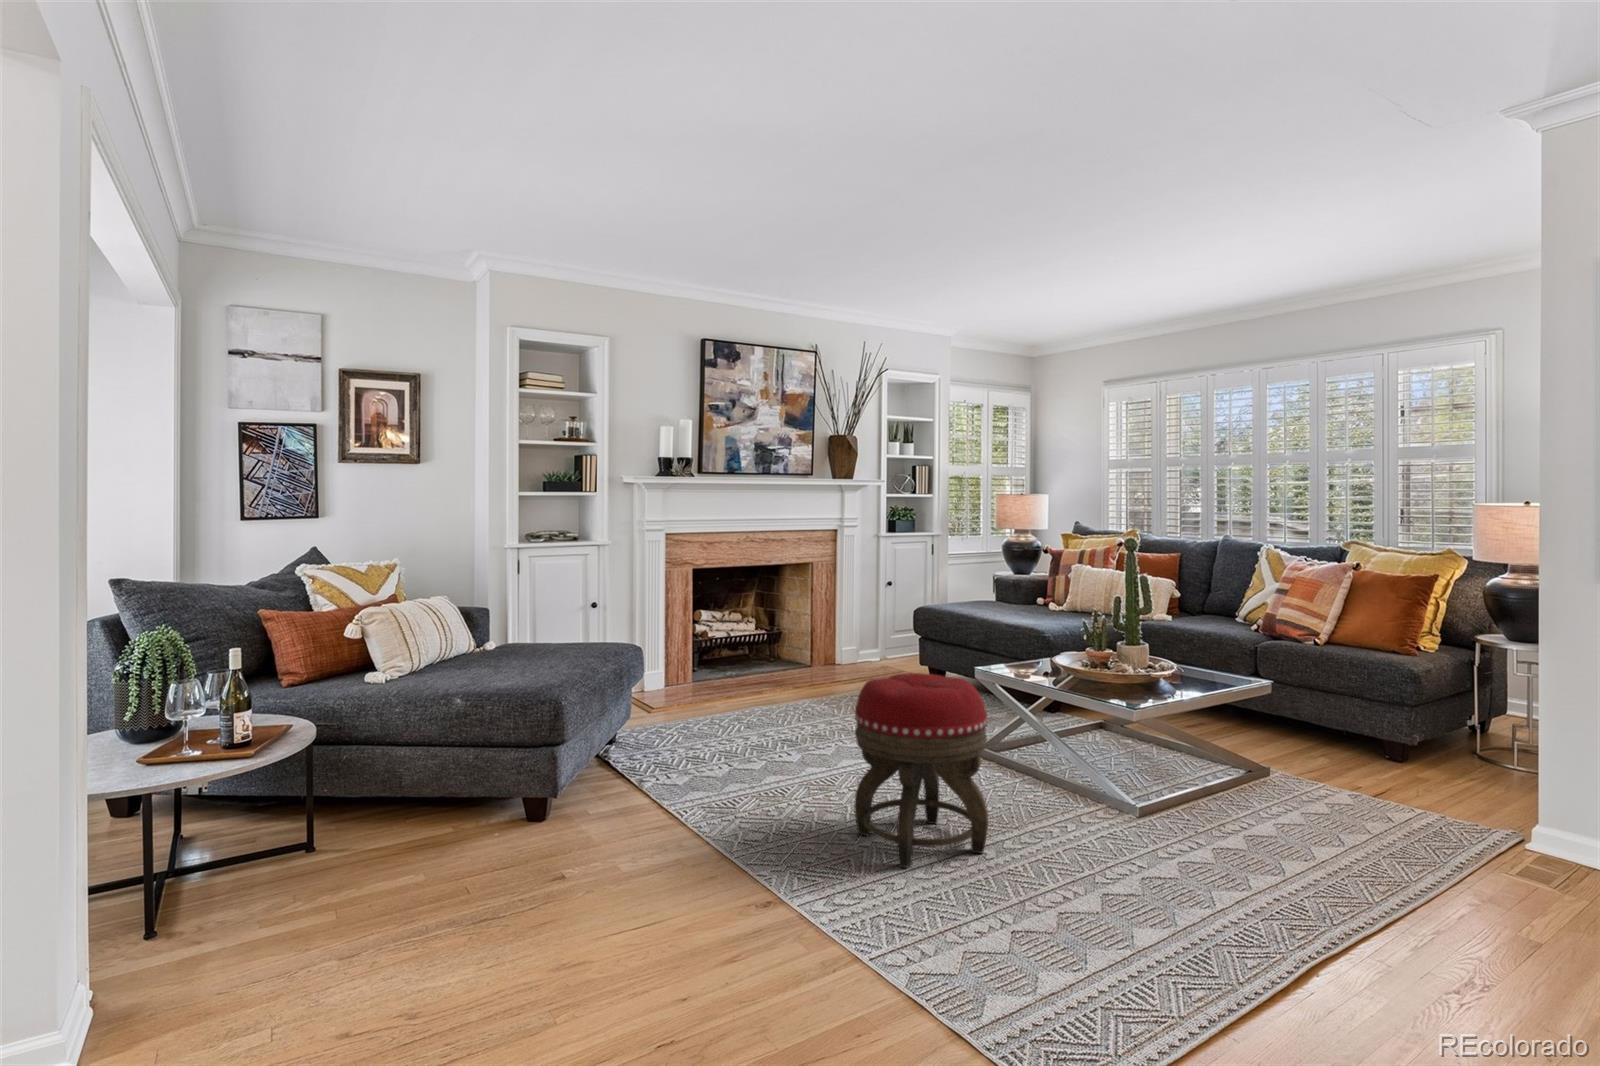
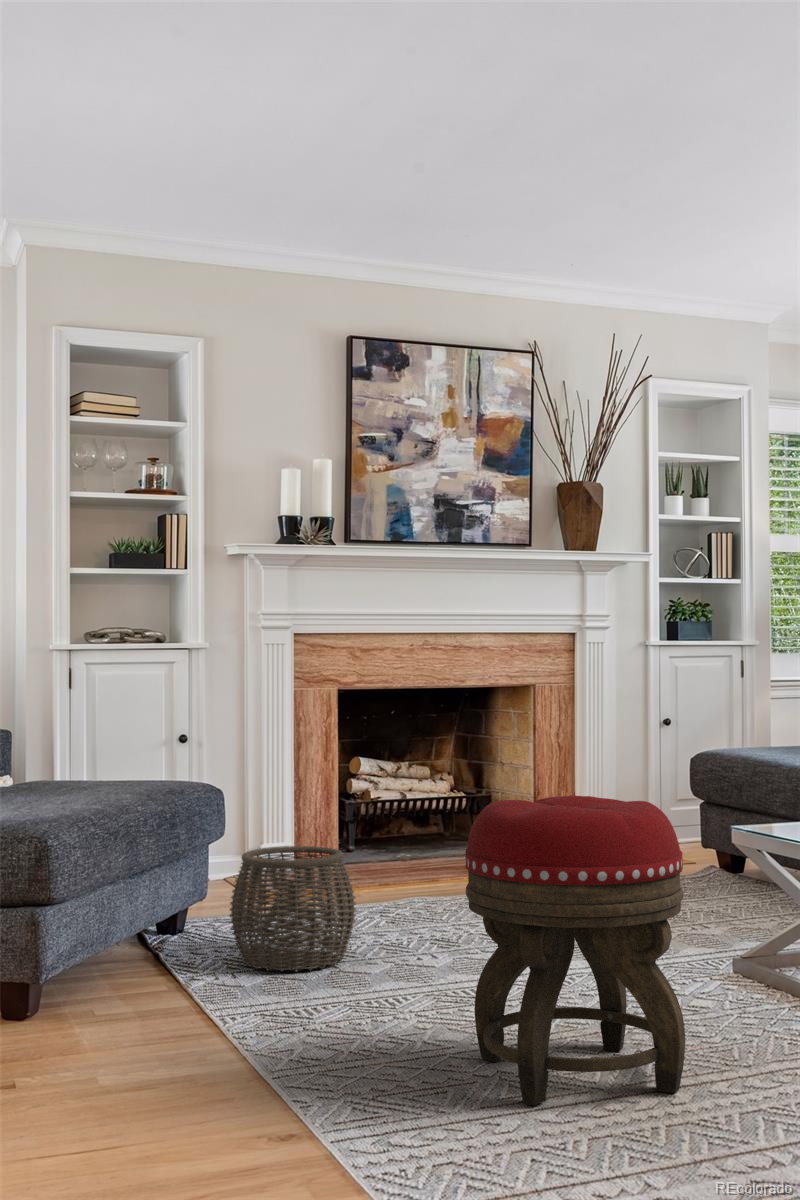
woven basket: none [663,688,744,771] -> present [230,846,356,972]

